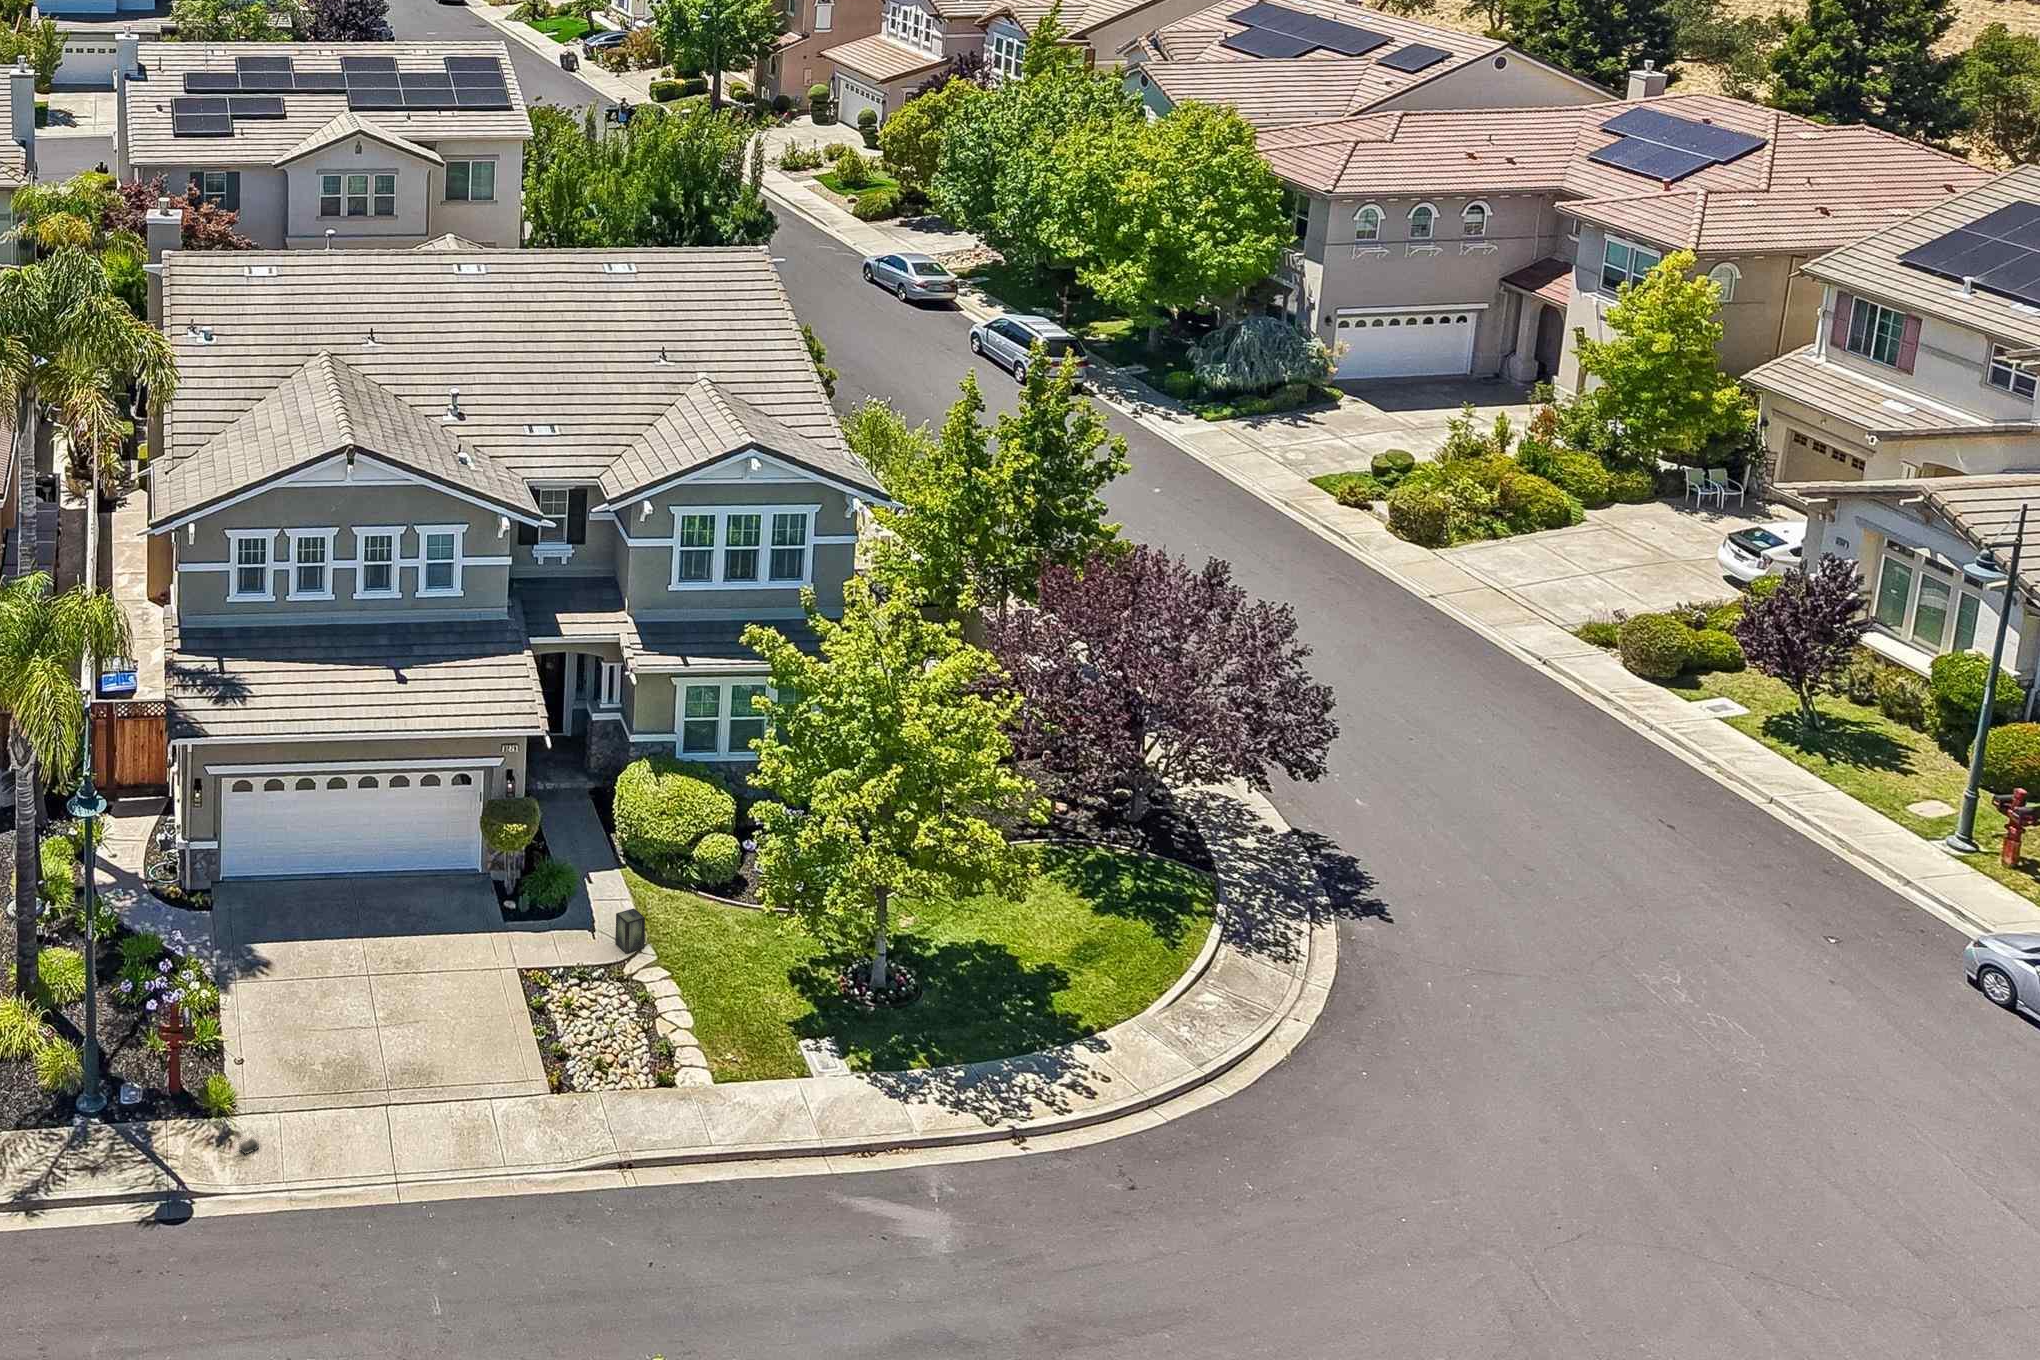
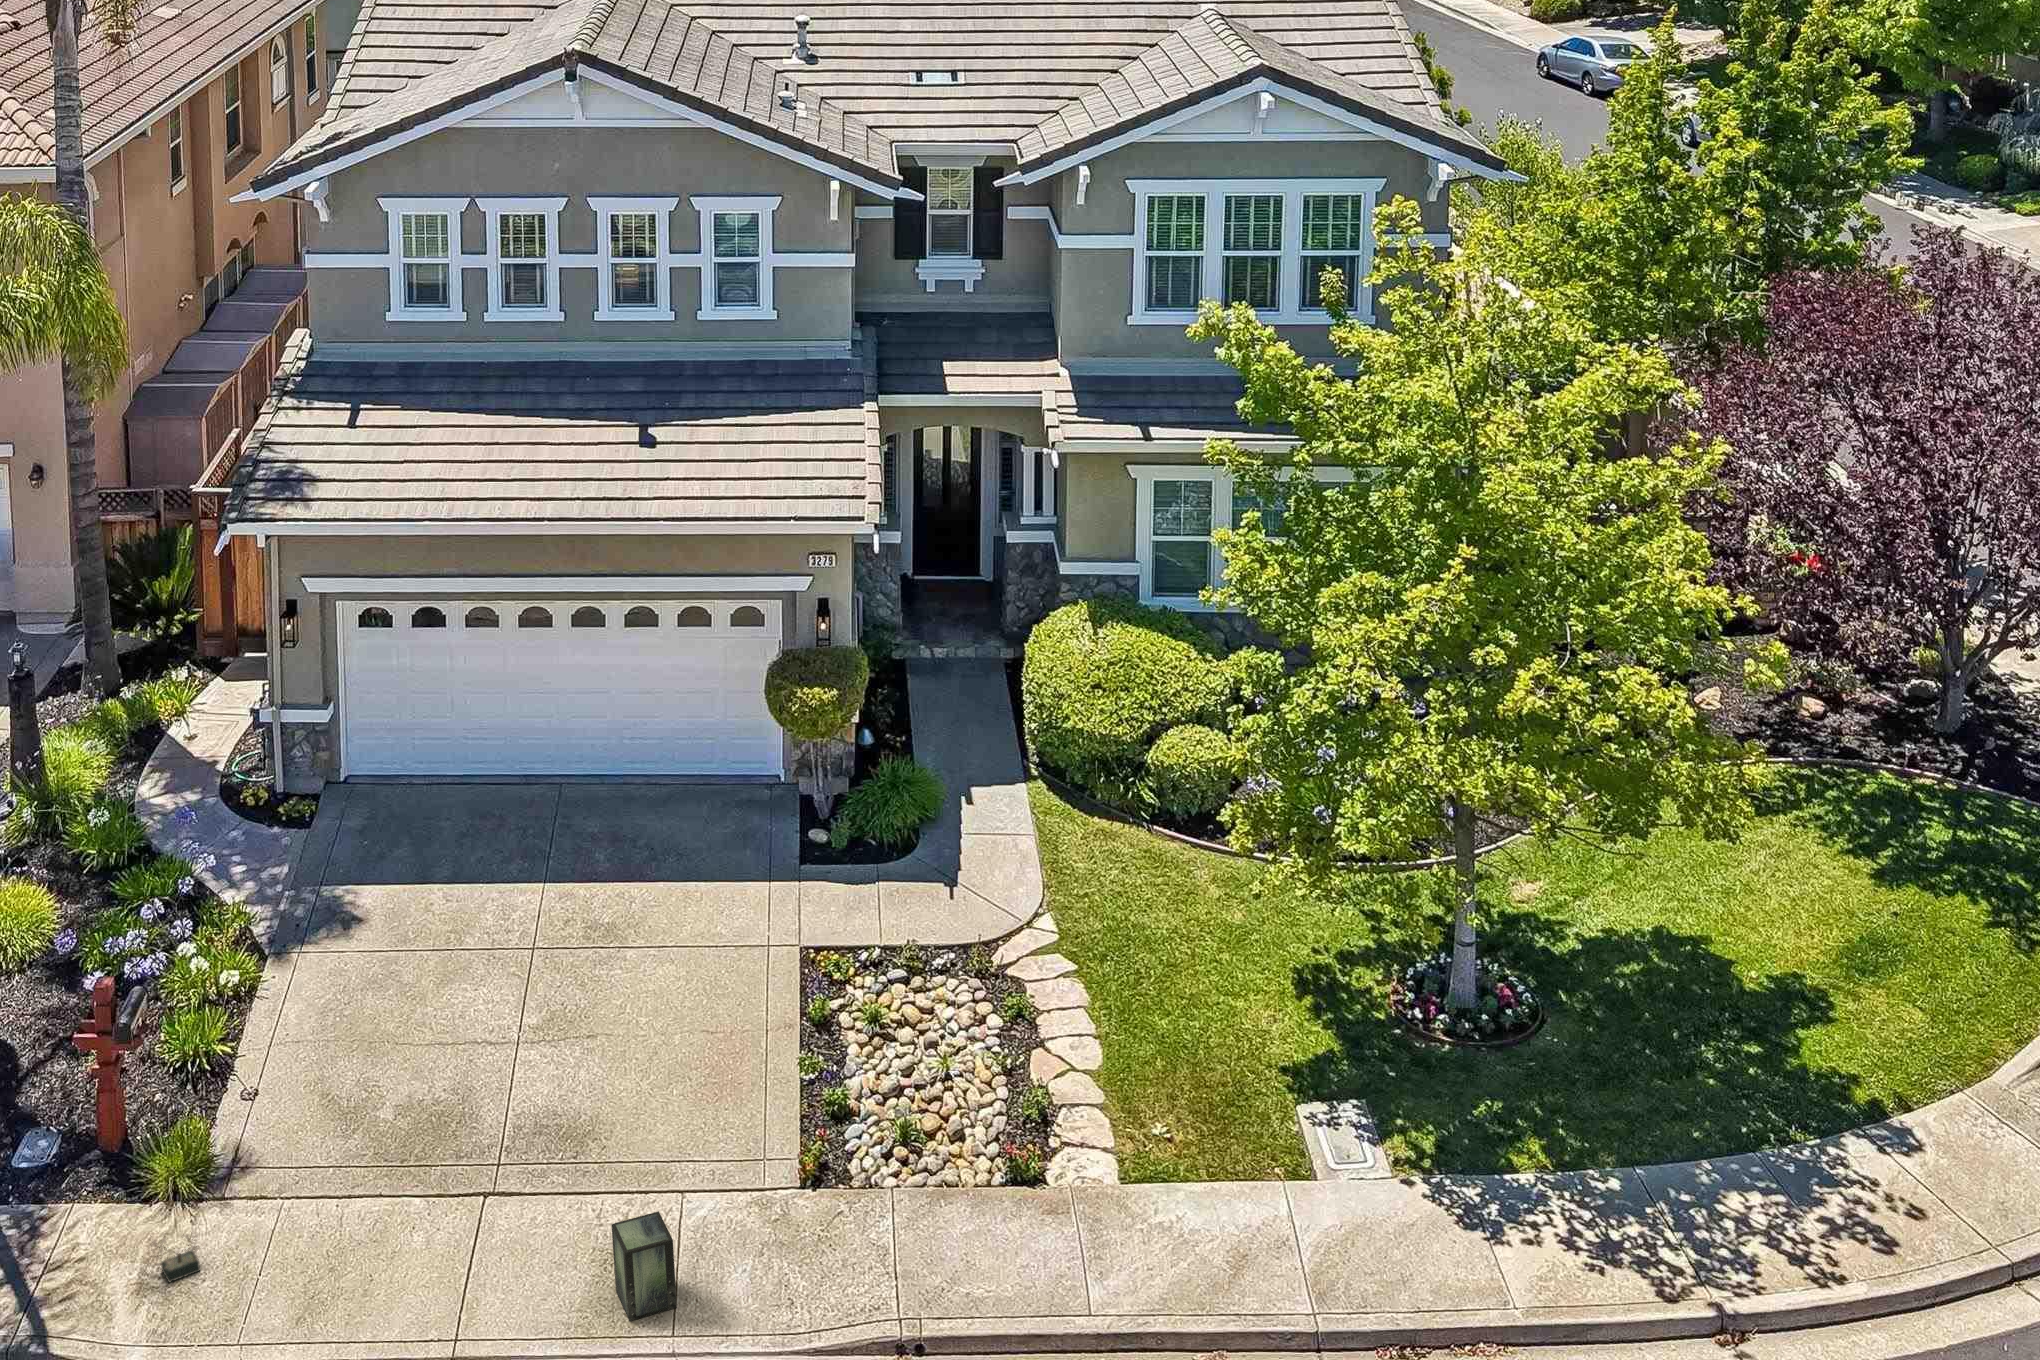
storage box: present [615,908,645,954] -> present [612,1211,677,1321]

